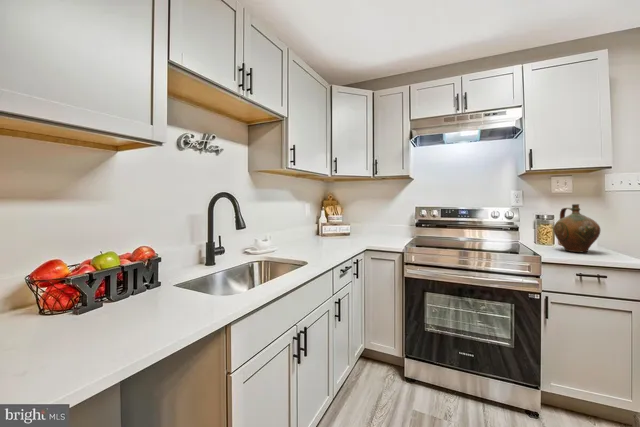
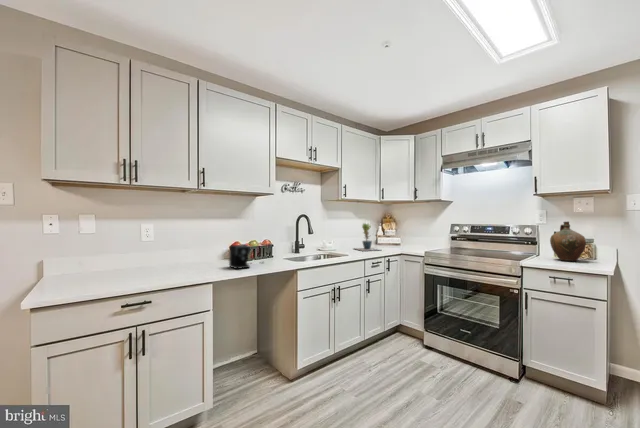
potted plant: none [295,207,342,250] -> present [357,224,379,251]
coffee maker: none [32,271,149,357] -> present [229,244,250,269]

